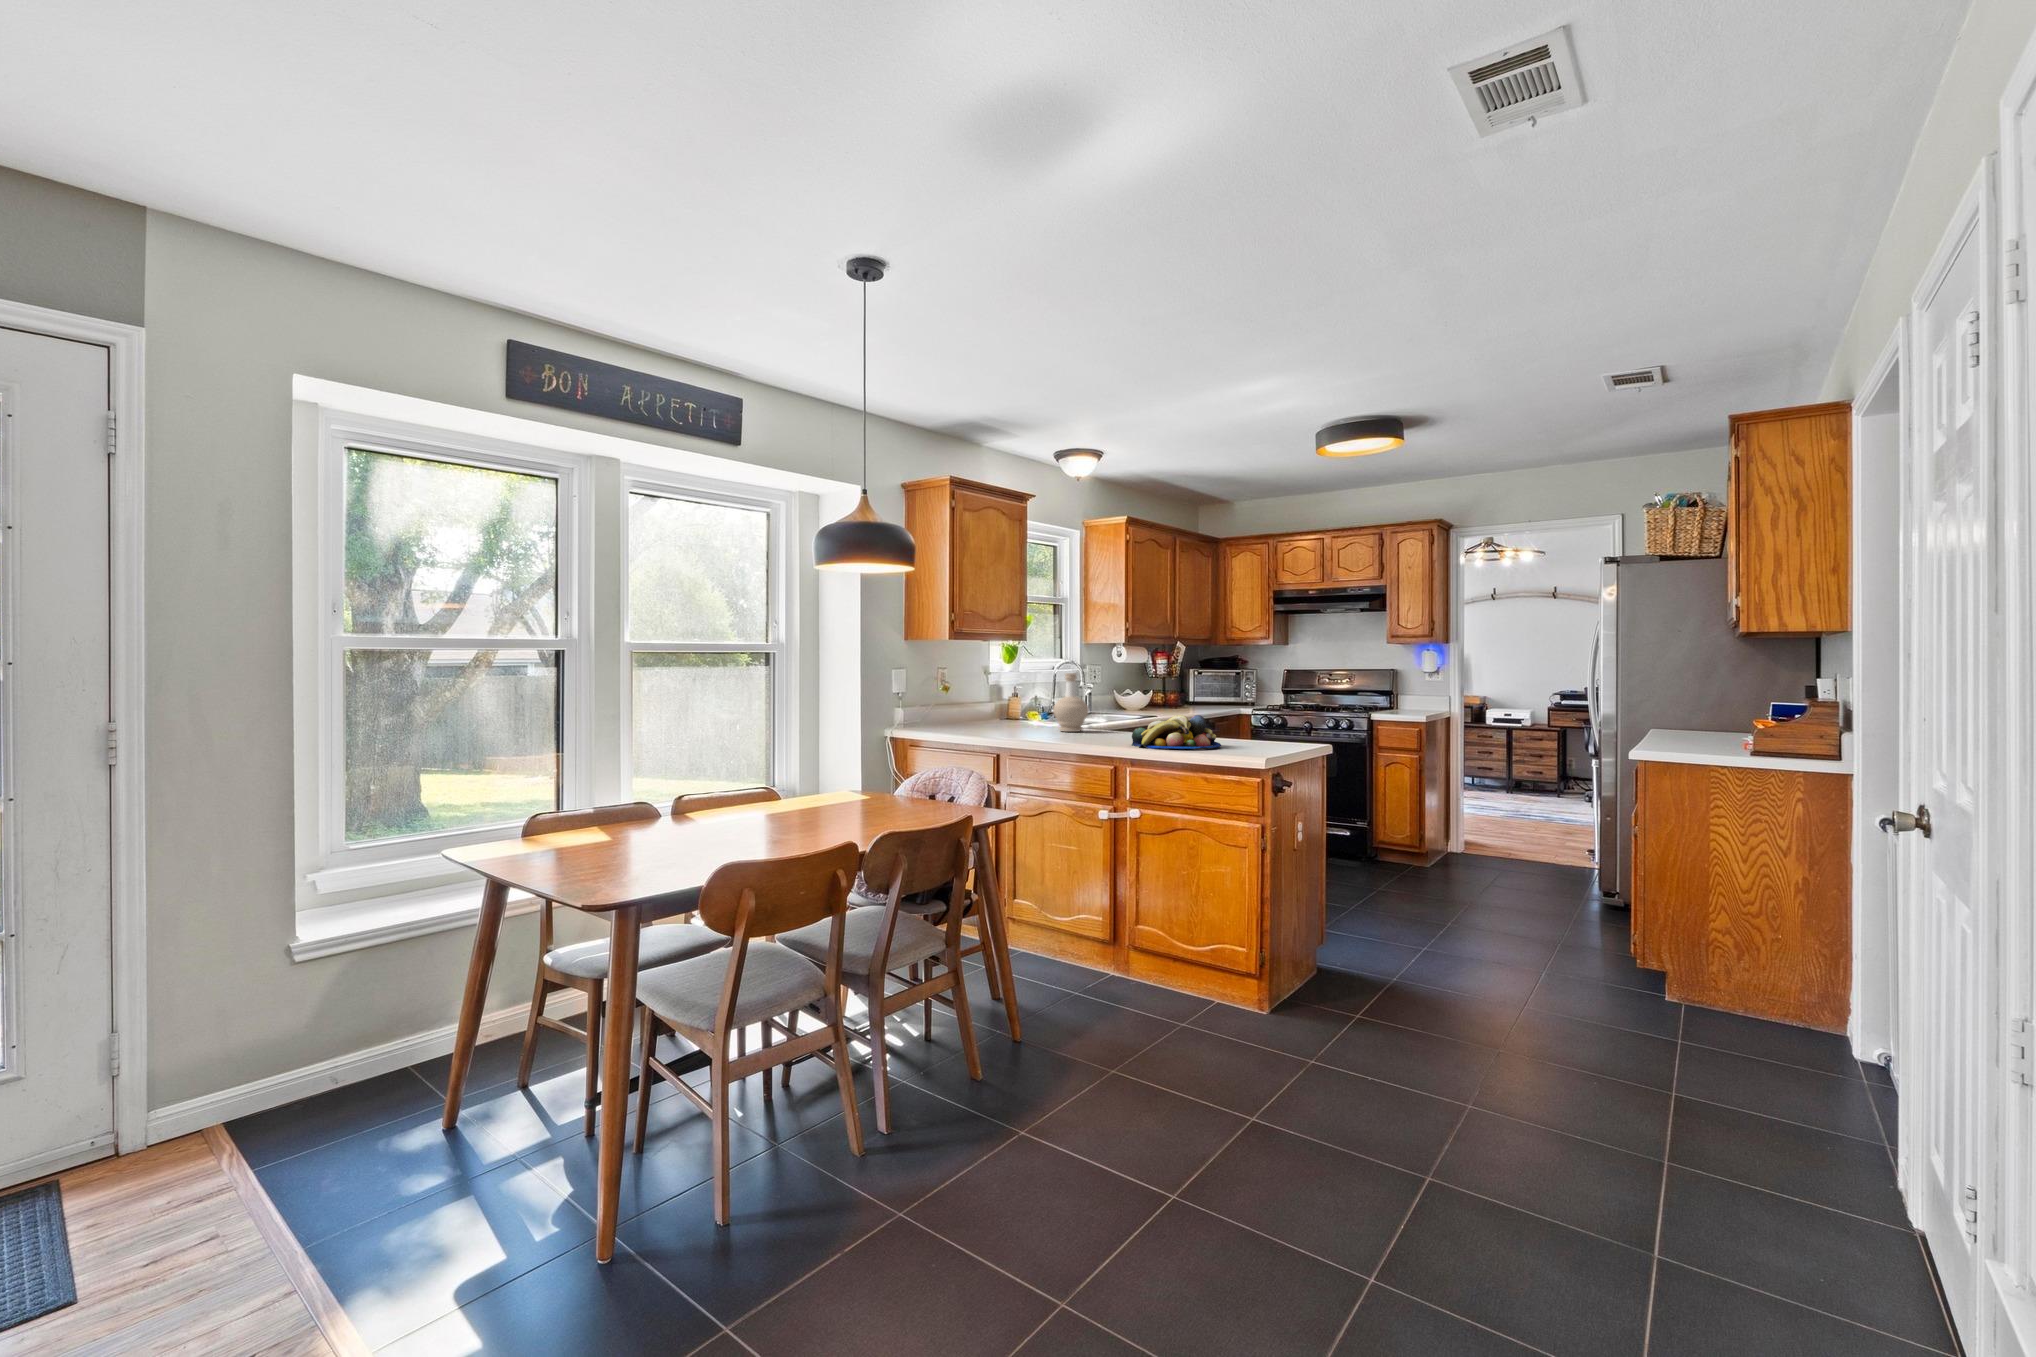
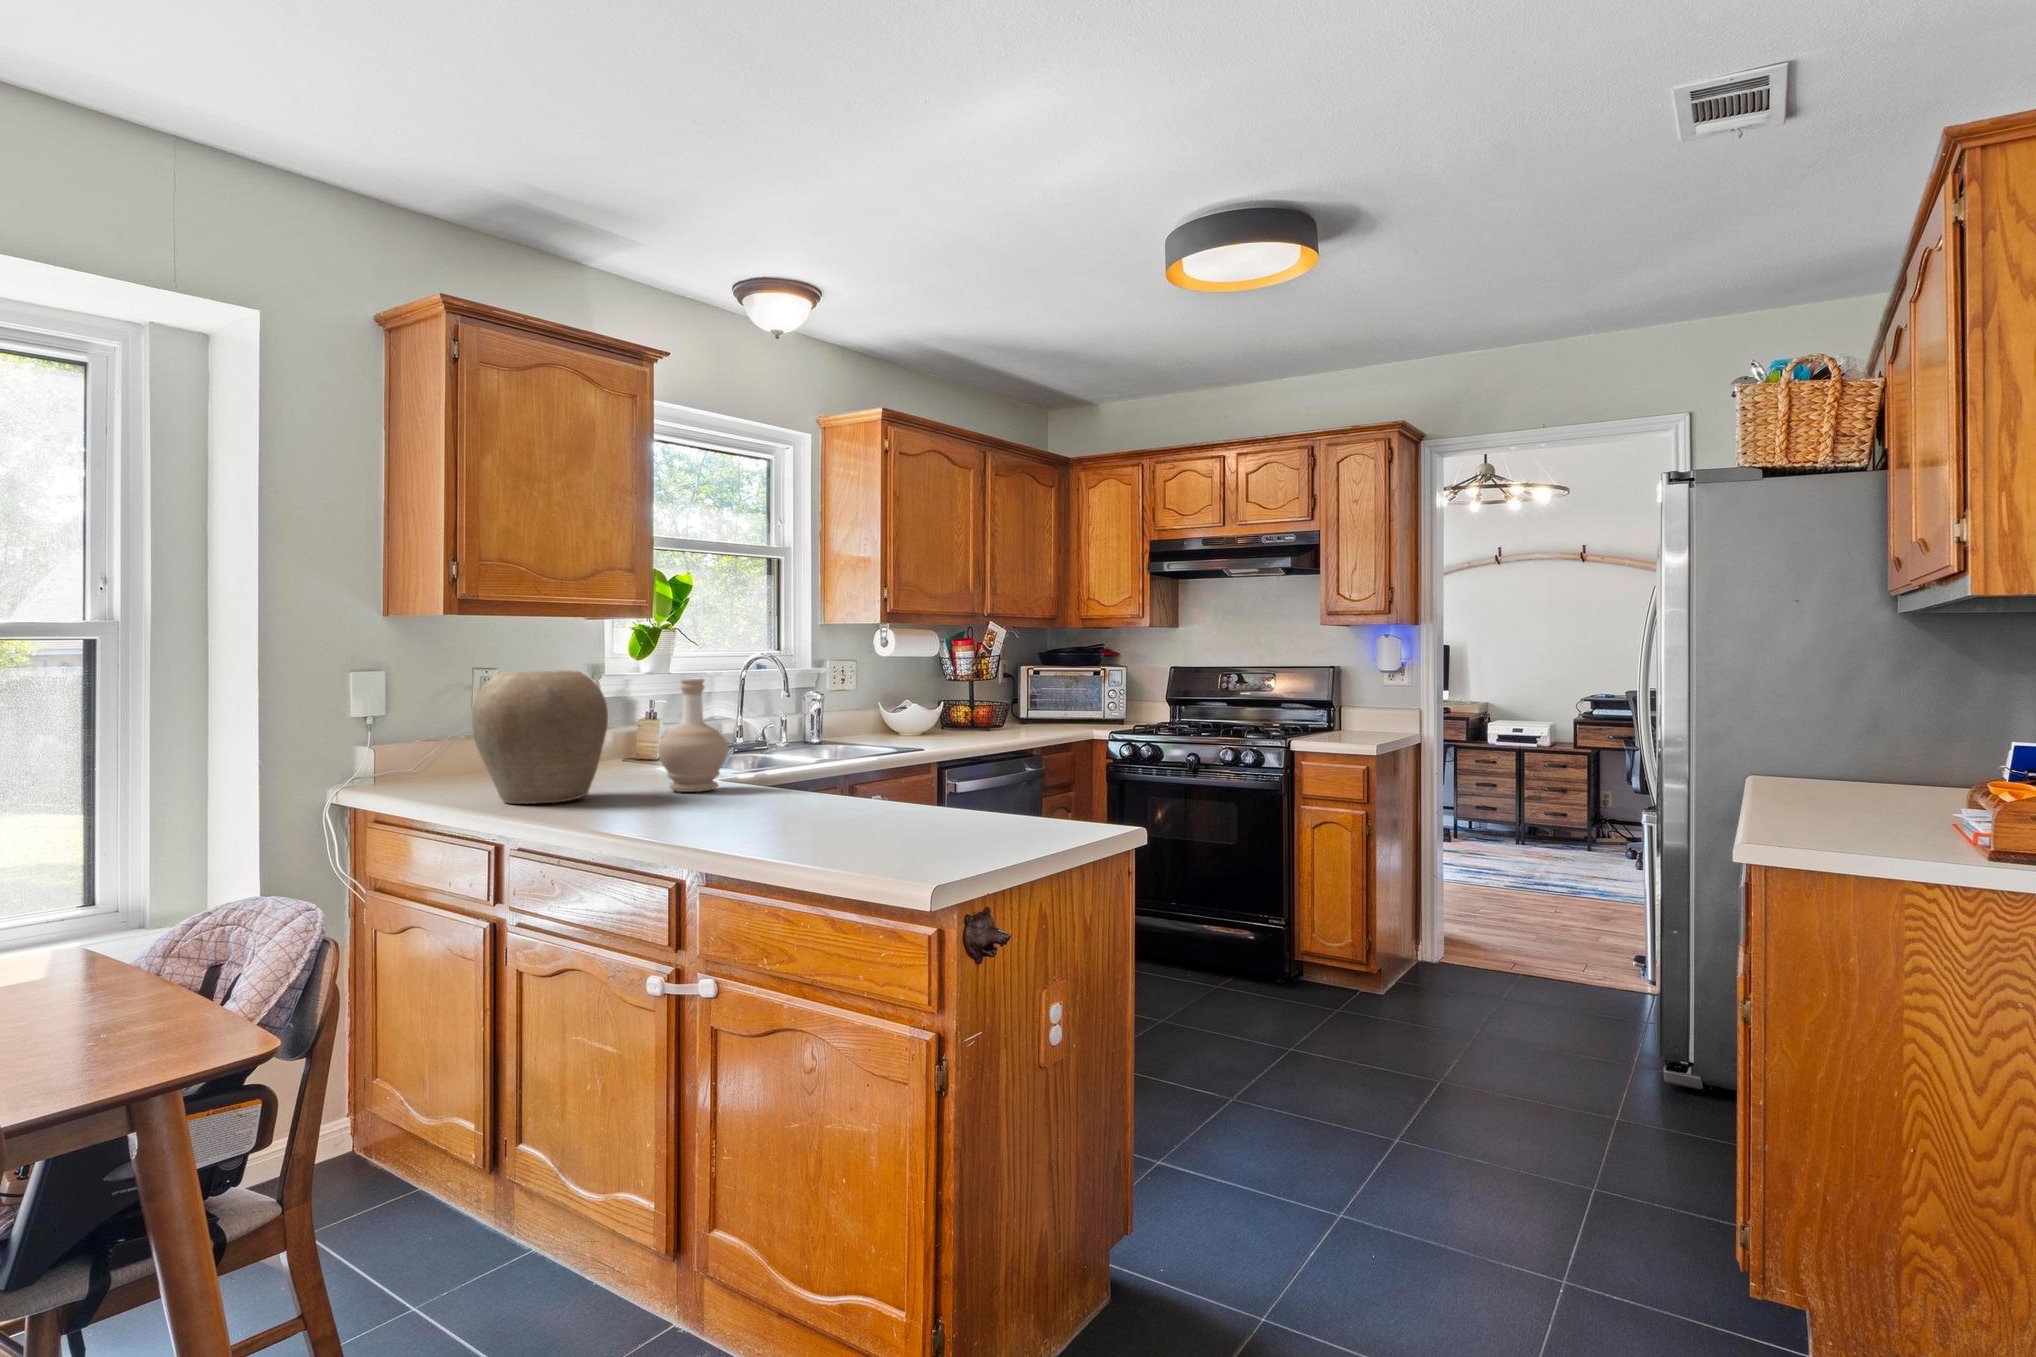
vase: none [975,668,1039,735] -> present [472,670,608,804]
fruit bowl: present [1132,715,1221,749] -> none [728,768,915,847]

